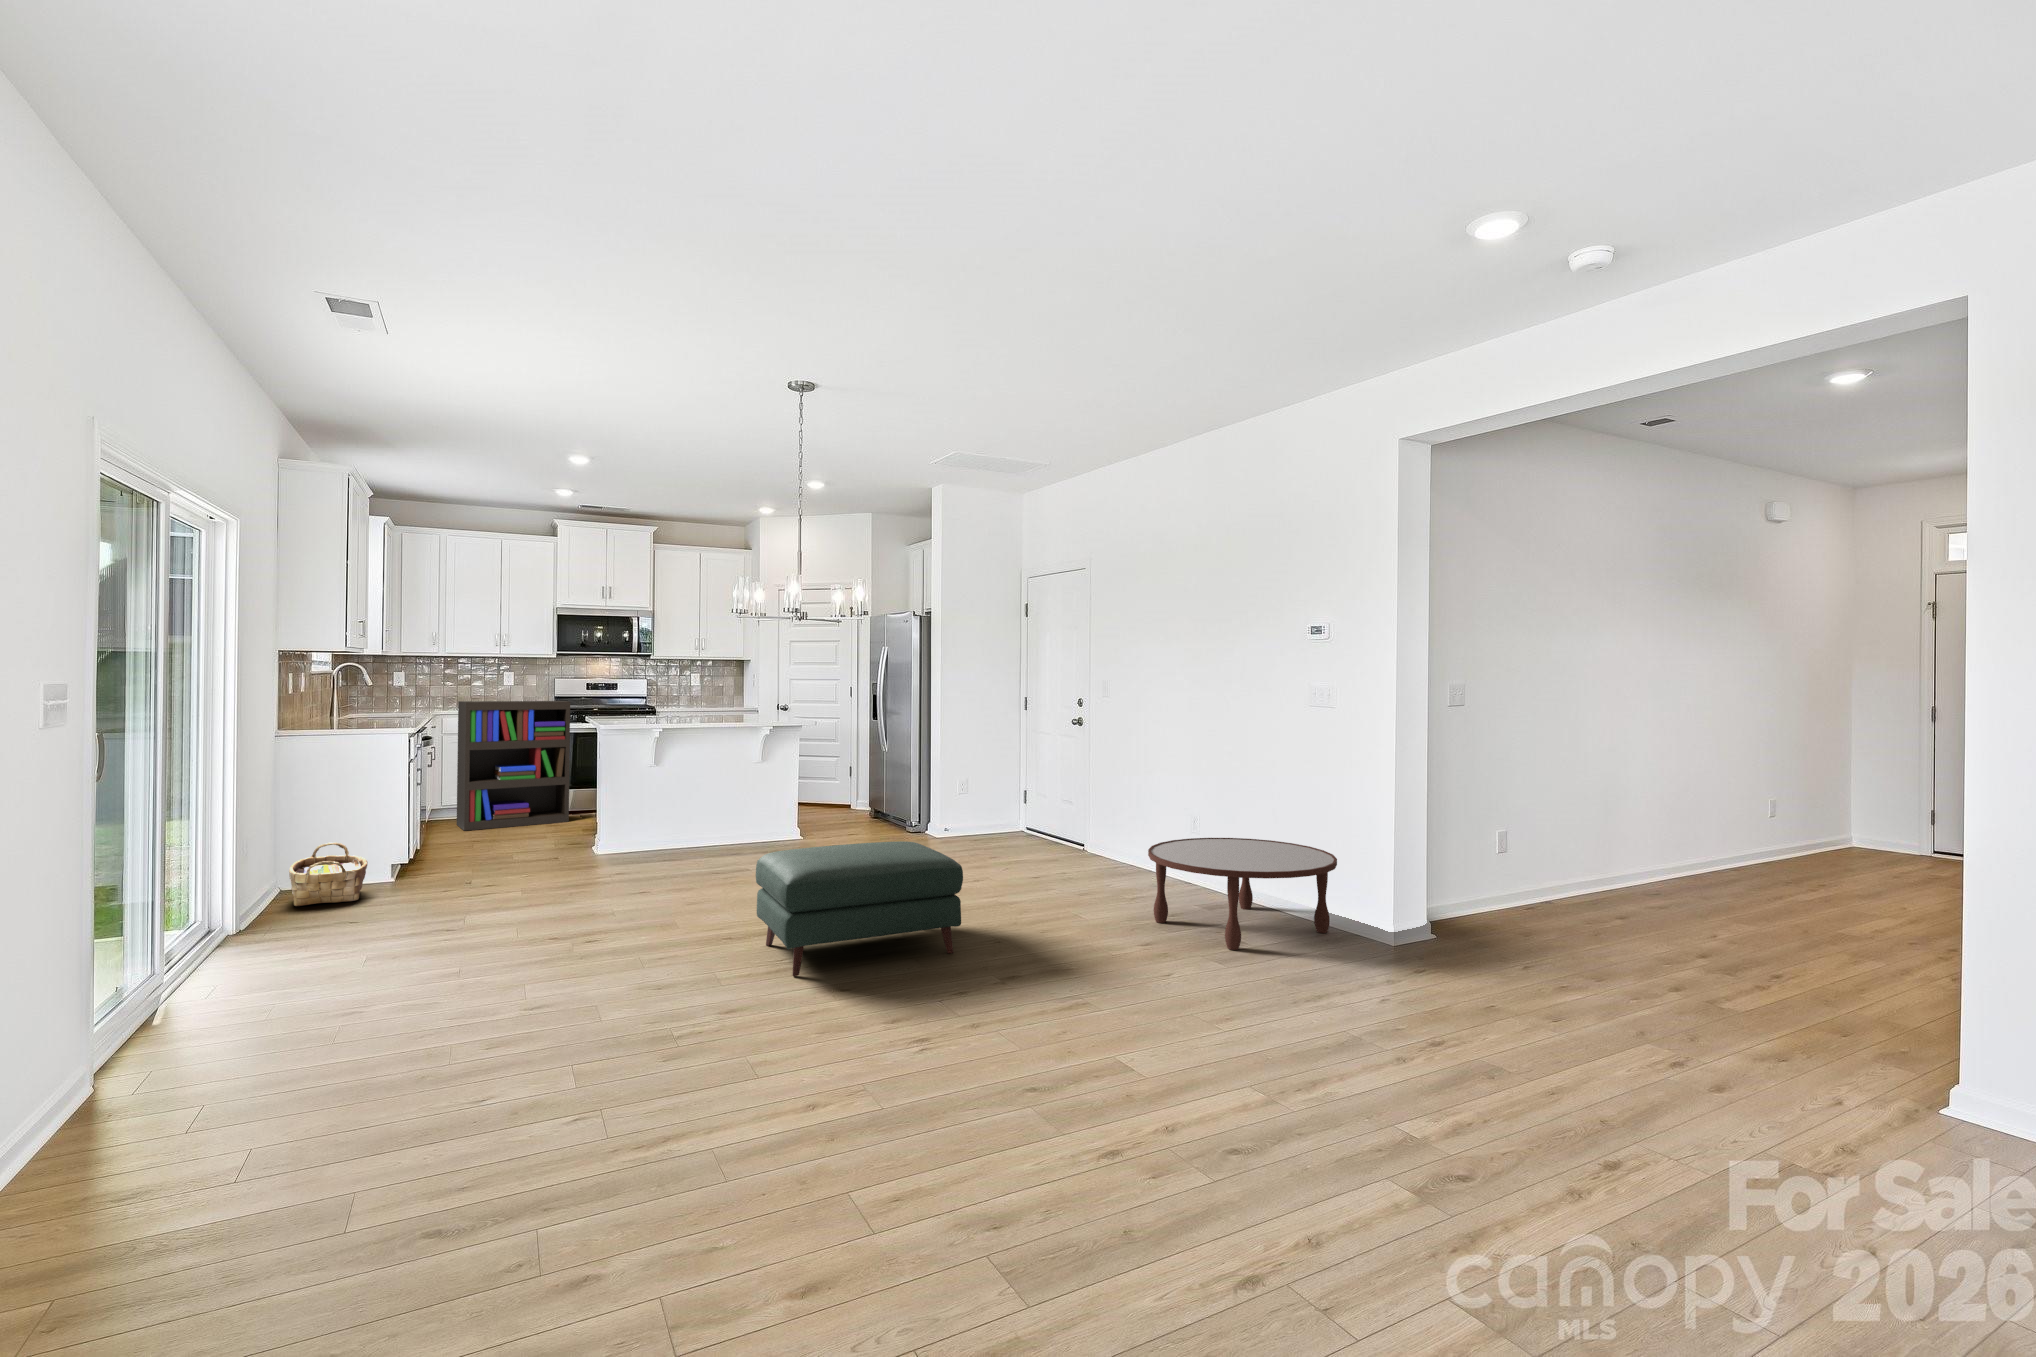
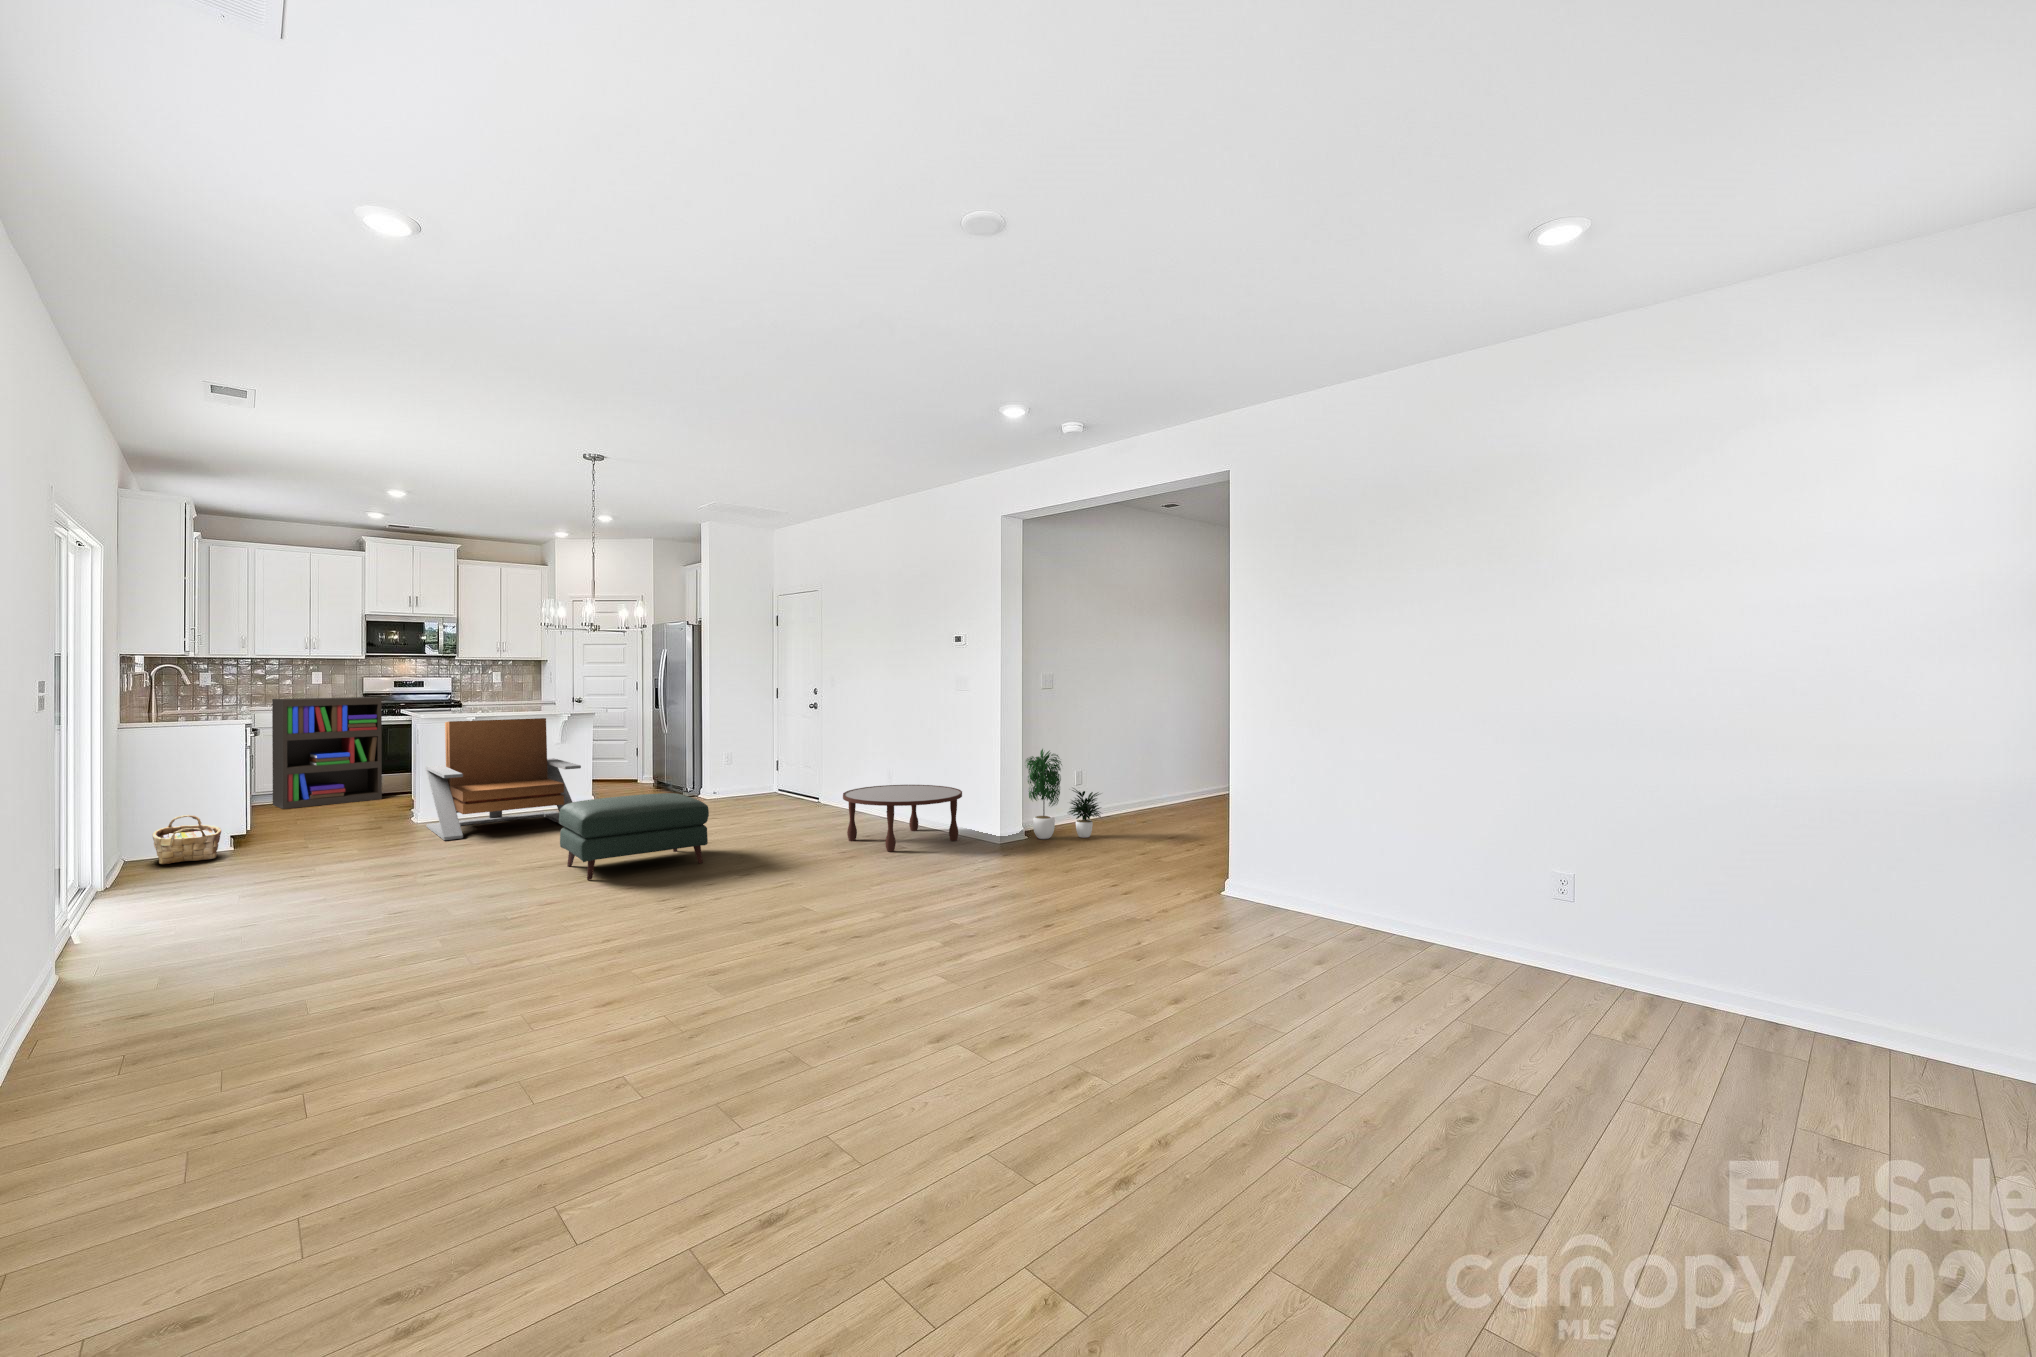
lounge chair: none [605,729,785,888] -> present [426,718,581,840]
potted plant: none [1435,790,1580,941] -> present [1026,749,1101,839]

